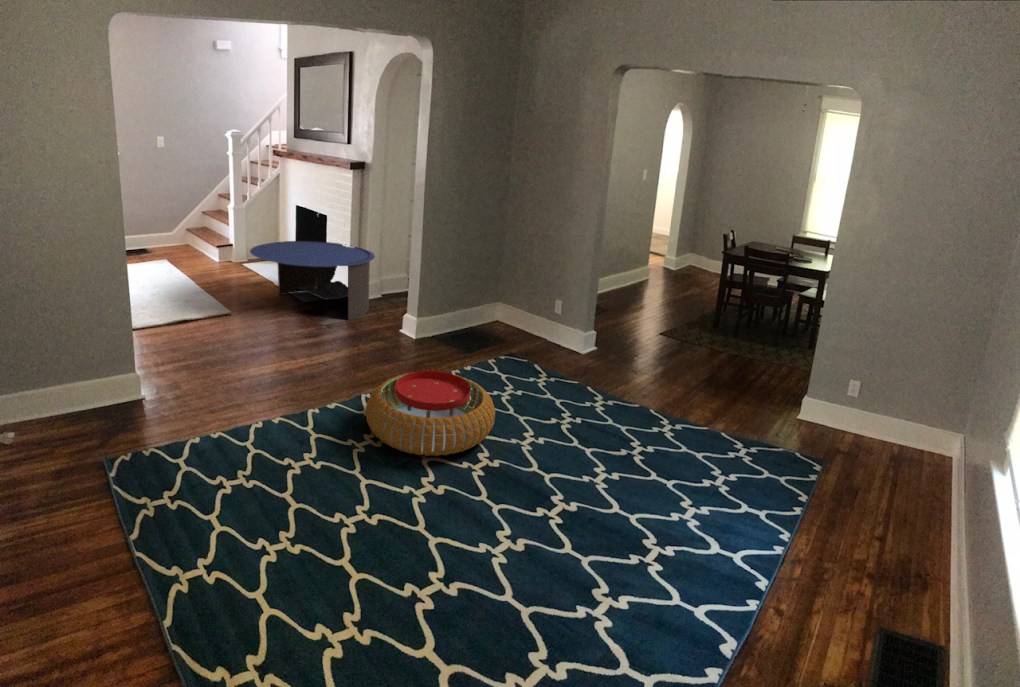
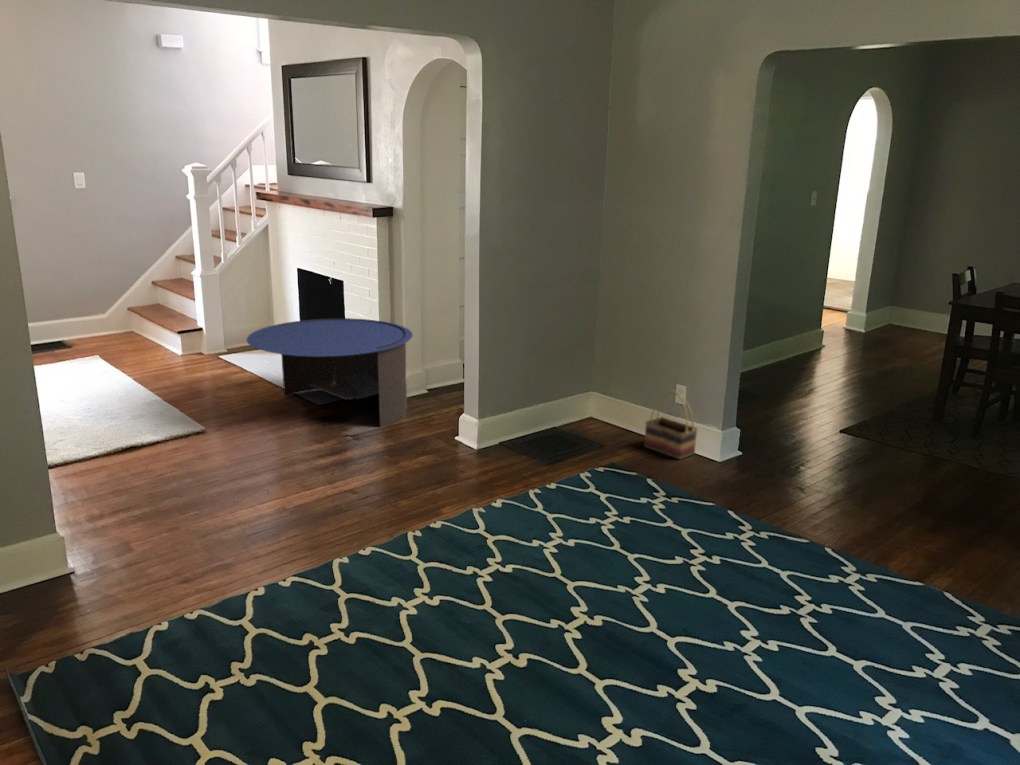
basket: none [532,306,569,353] -> present [644,390,697,459]
pouf: present [366,371,495,456] -> none [414,496,593,616]

